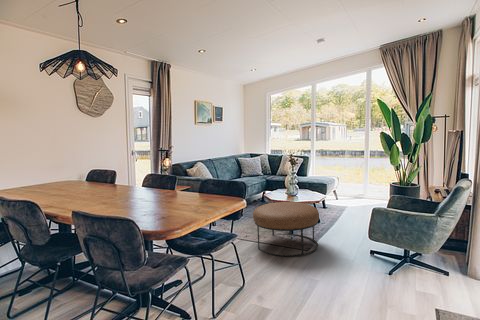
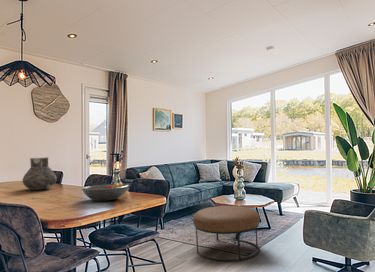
vase: none [82,158,118,193] -> present [23,157,57,190]
fruit bowl: none [162,185,211,206] -> present [82,181,129,201]

